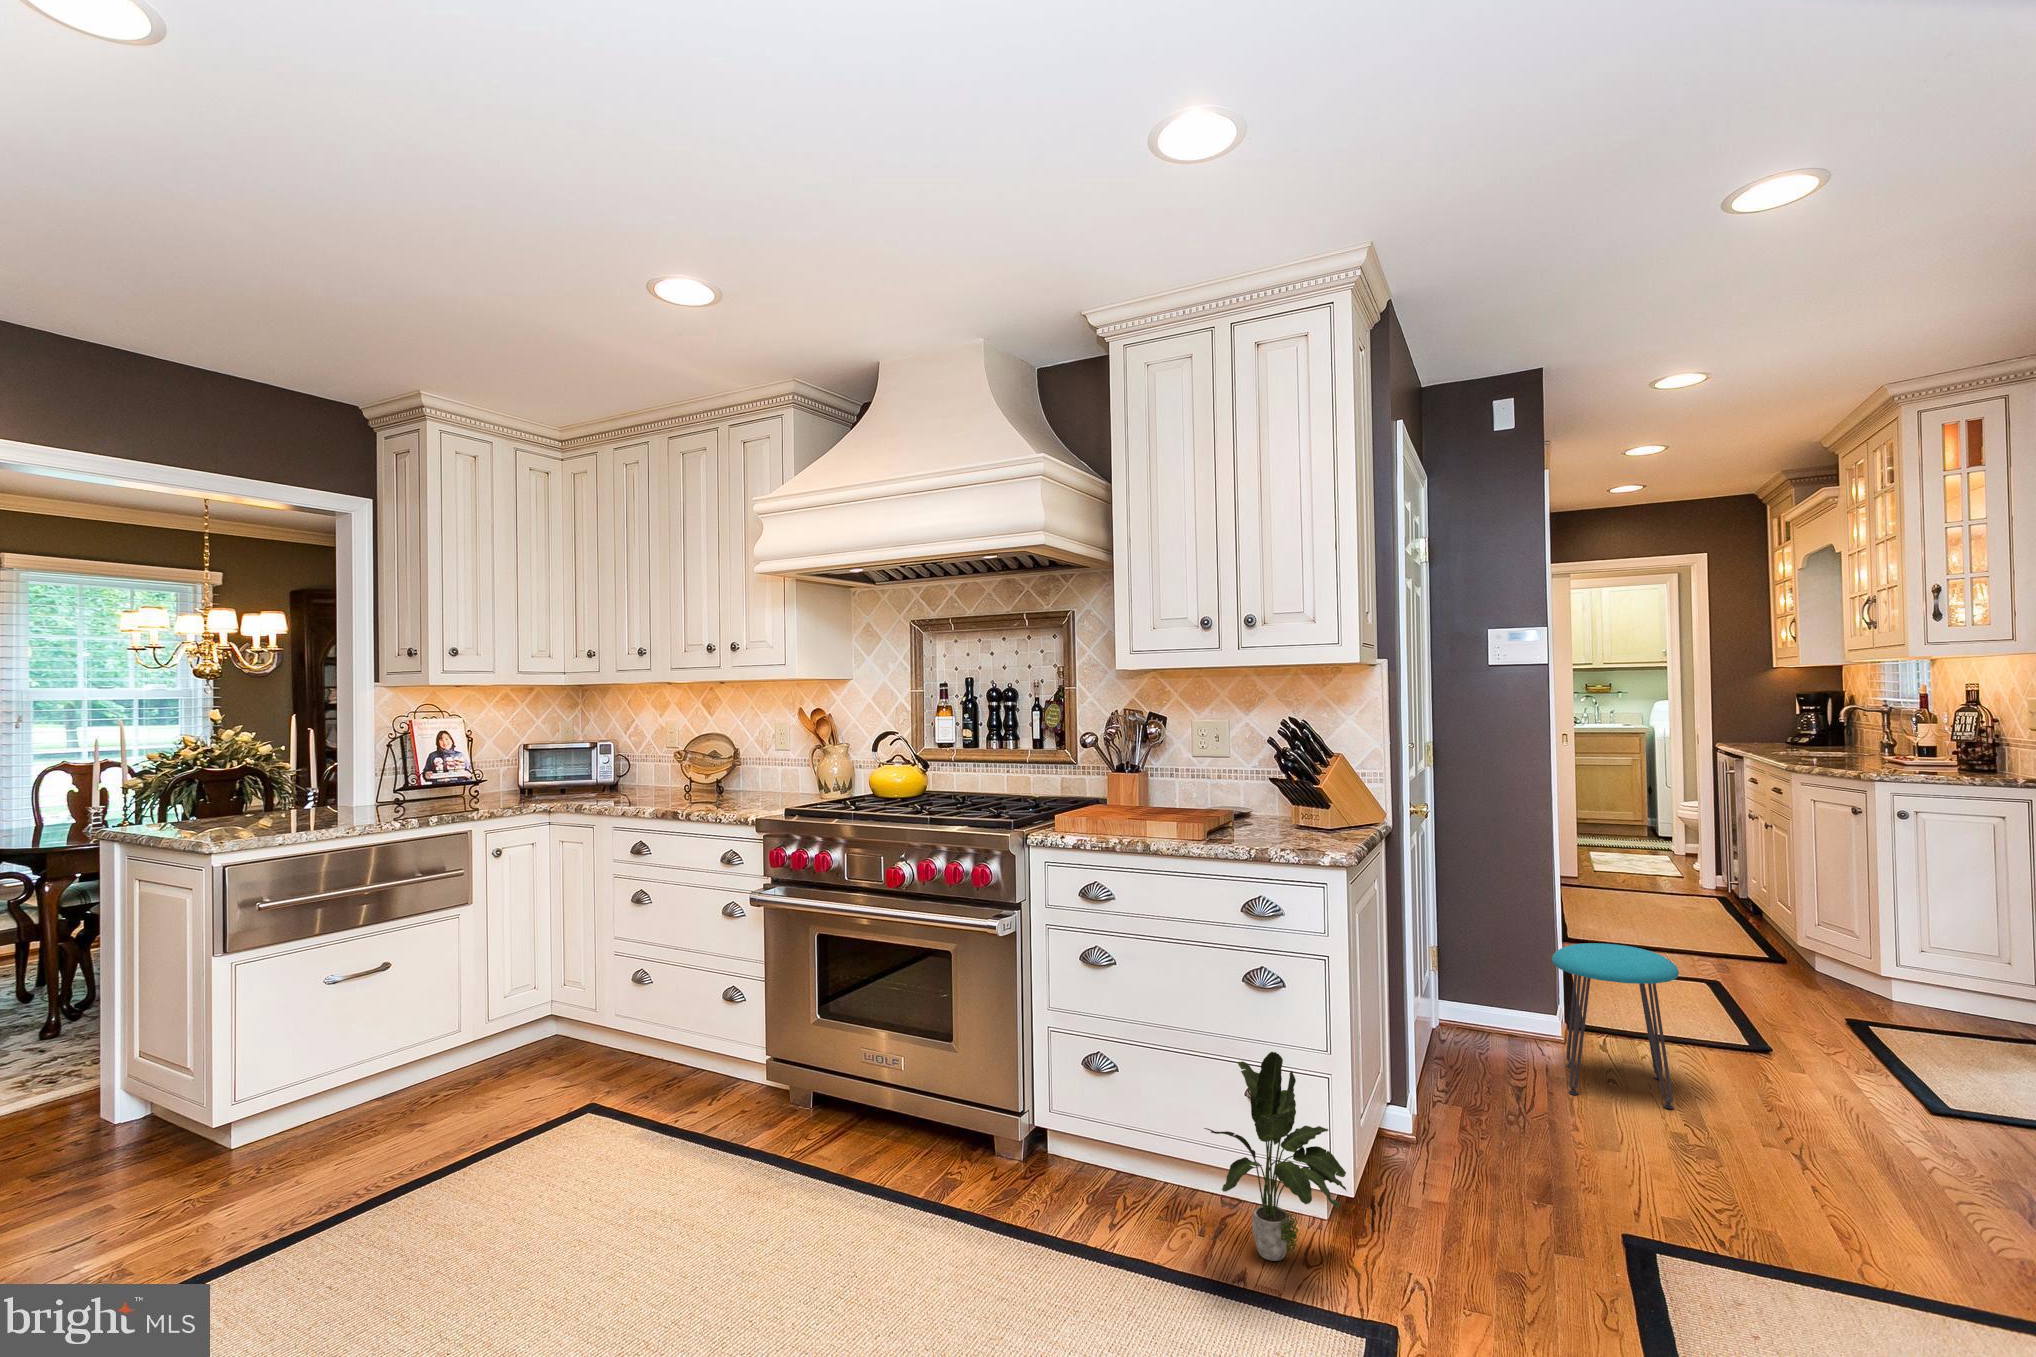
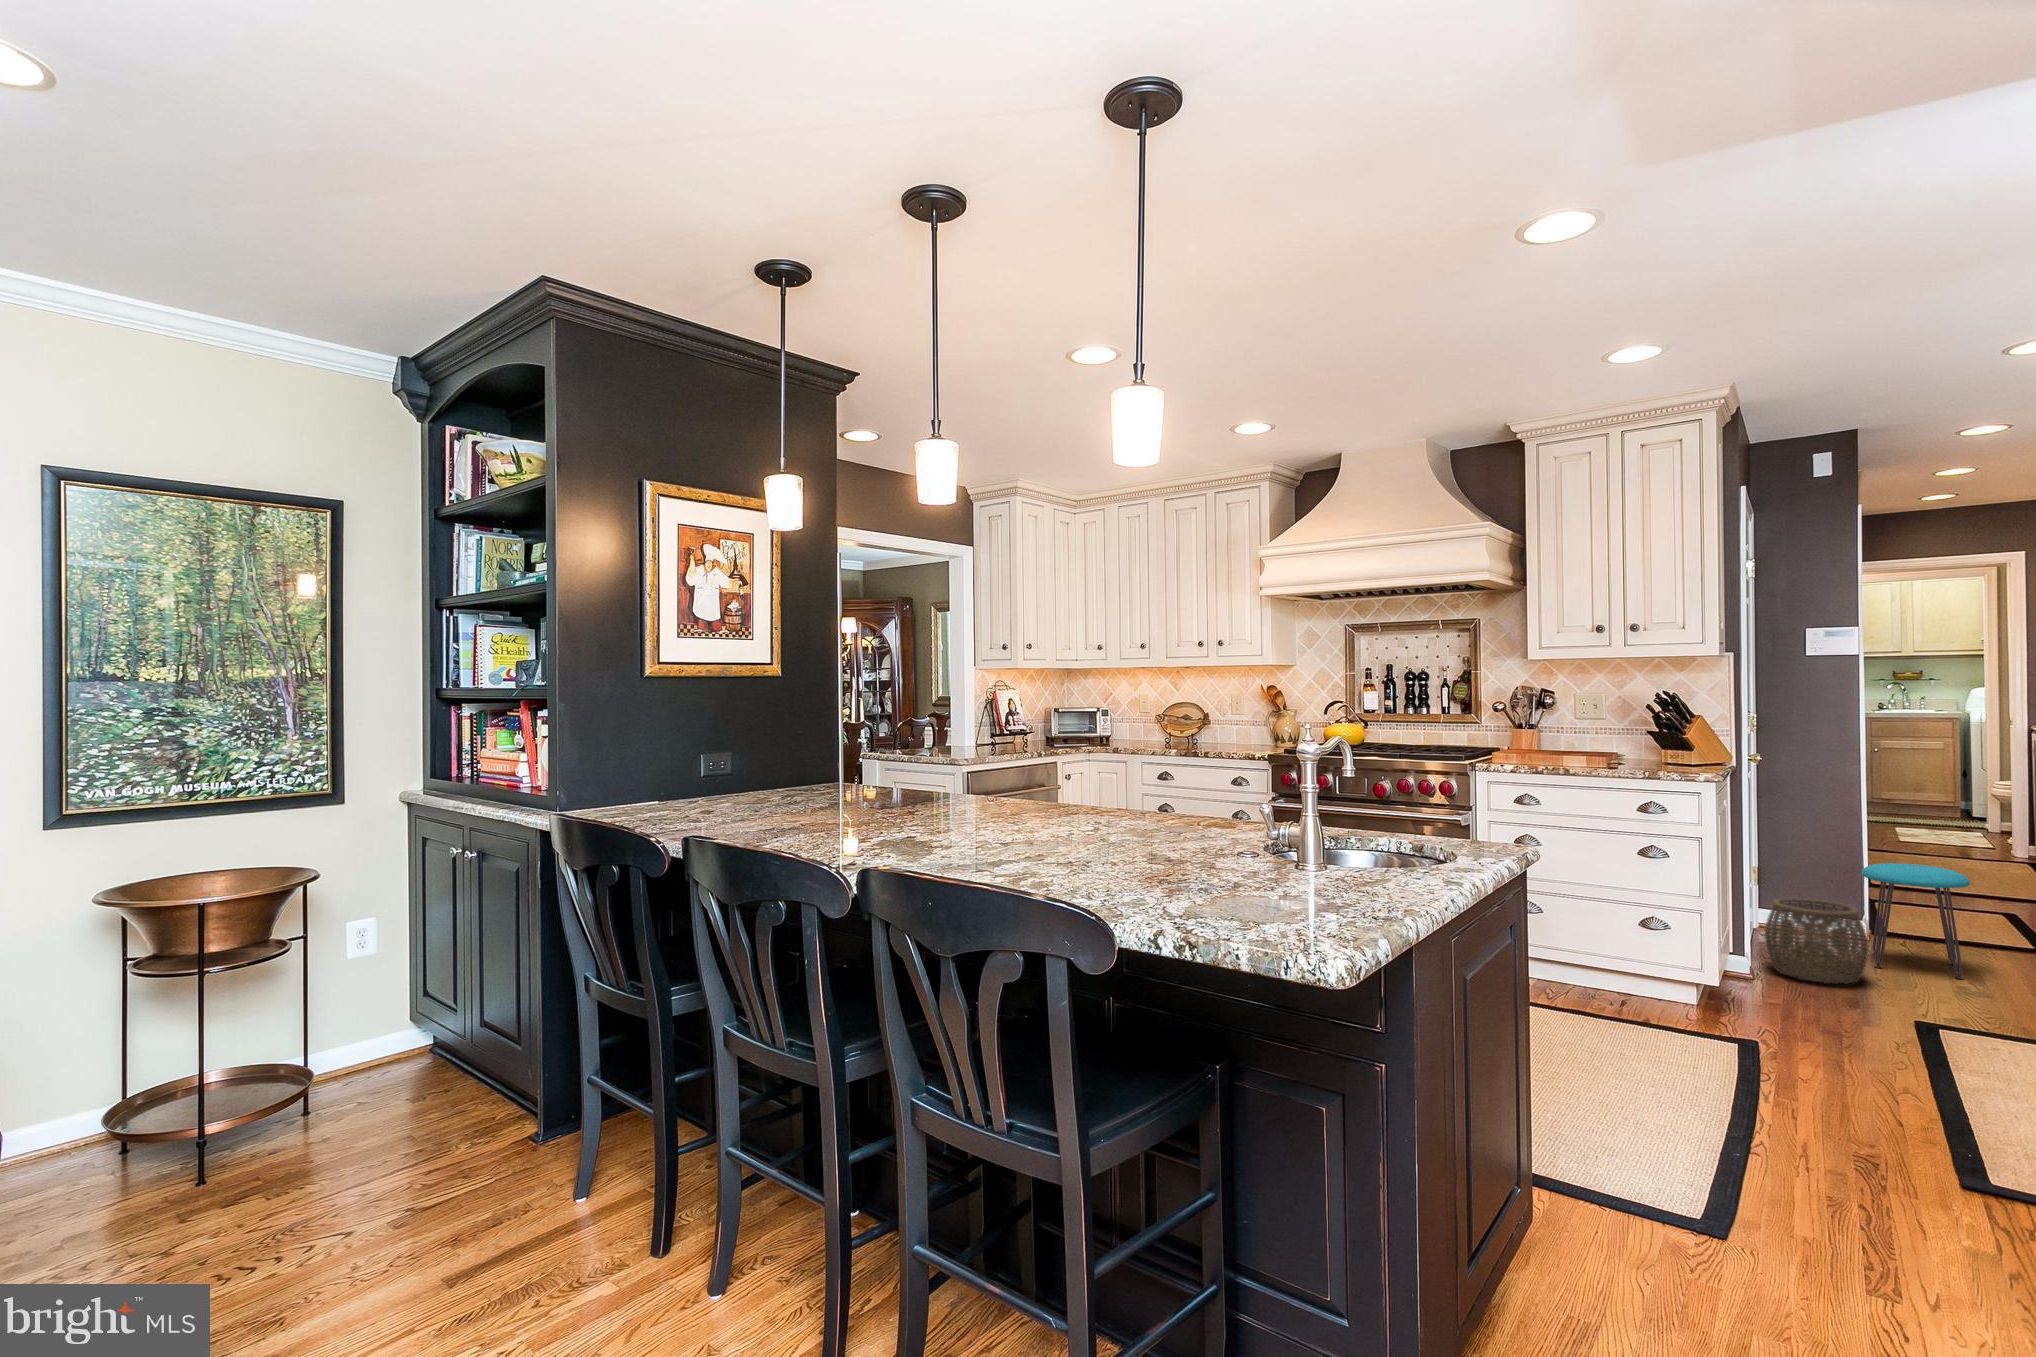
woven basket: none [1433,1004,1562,1138] -> present [1765,898,1869,984]
potted plant: present [1204,1052,1346,1261] -> none [1618,896,1716,1021]

